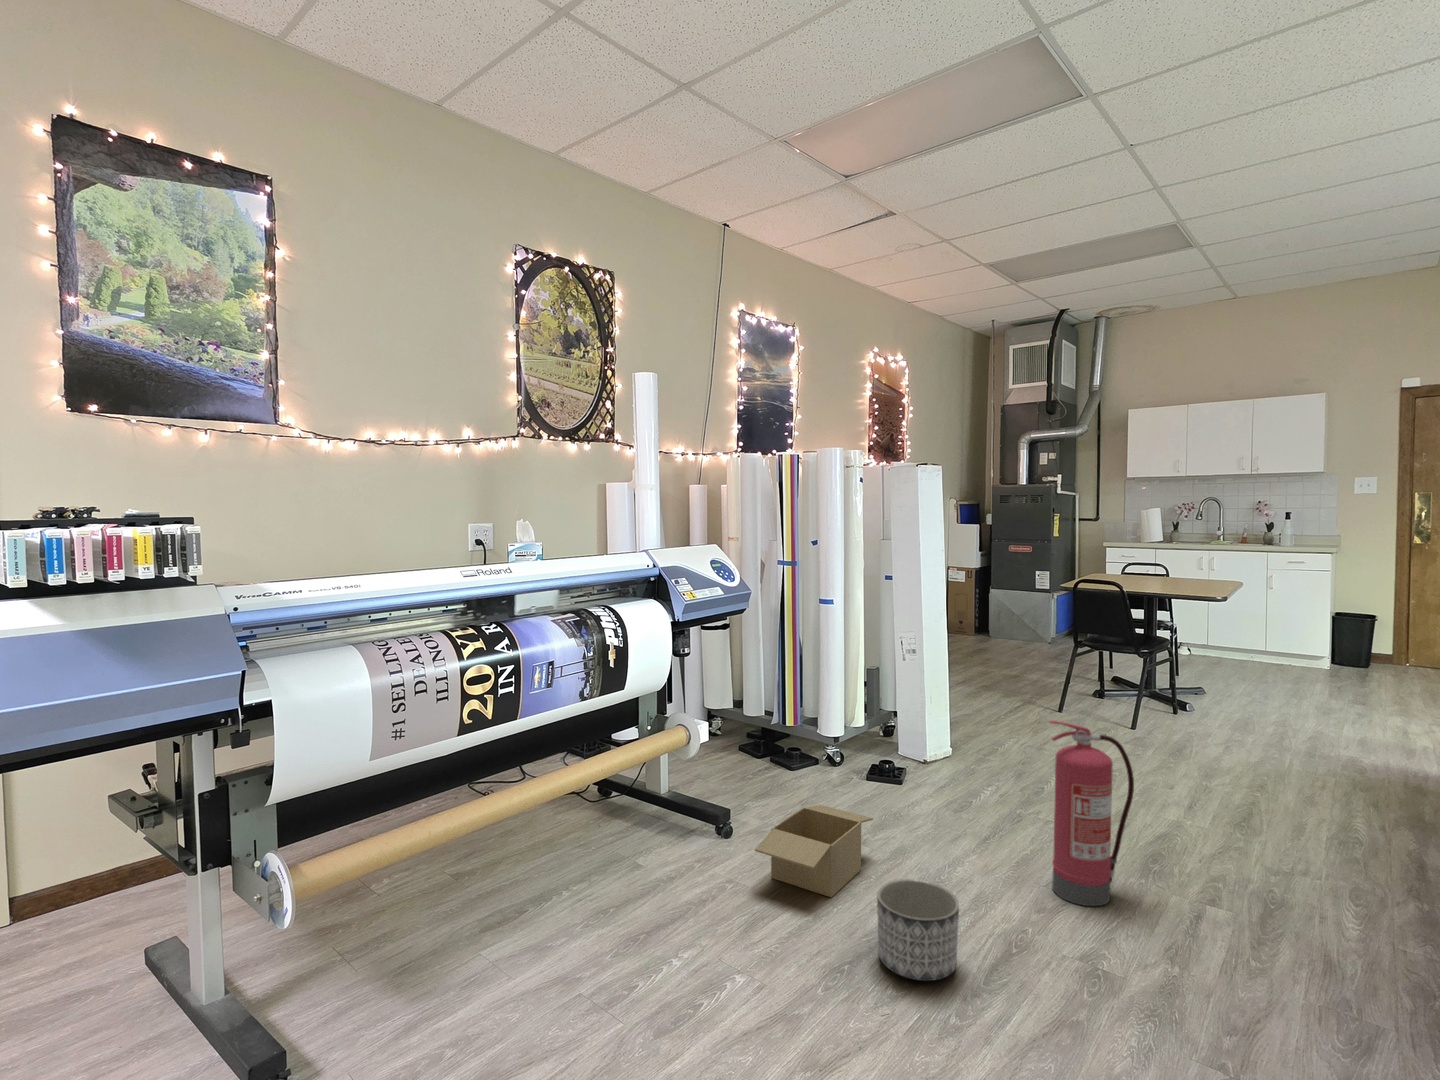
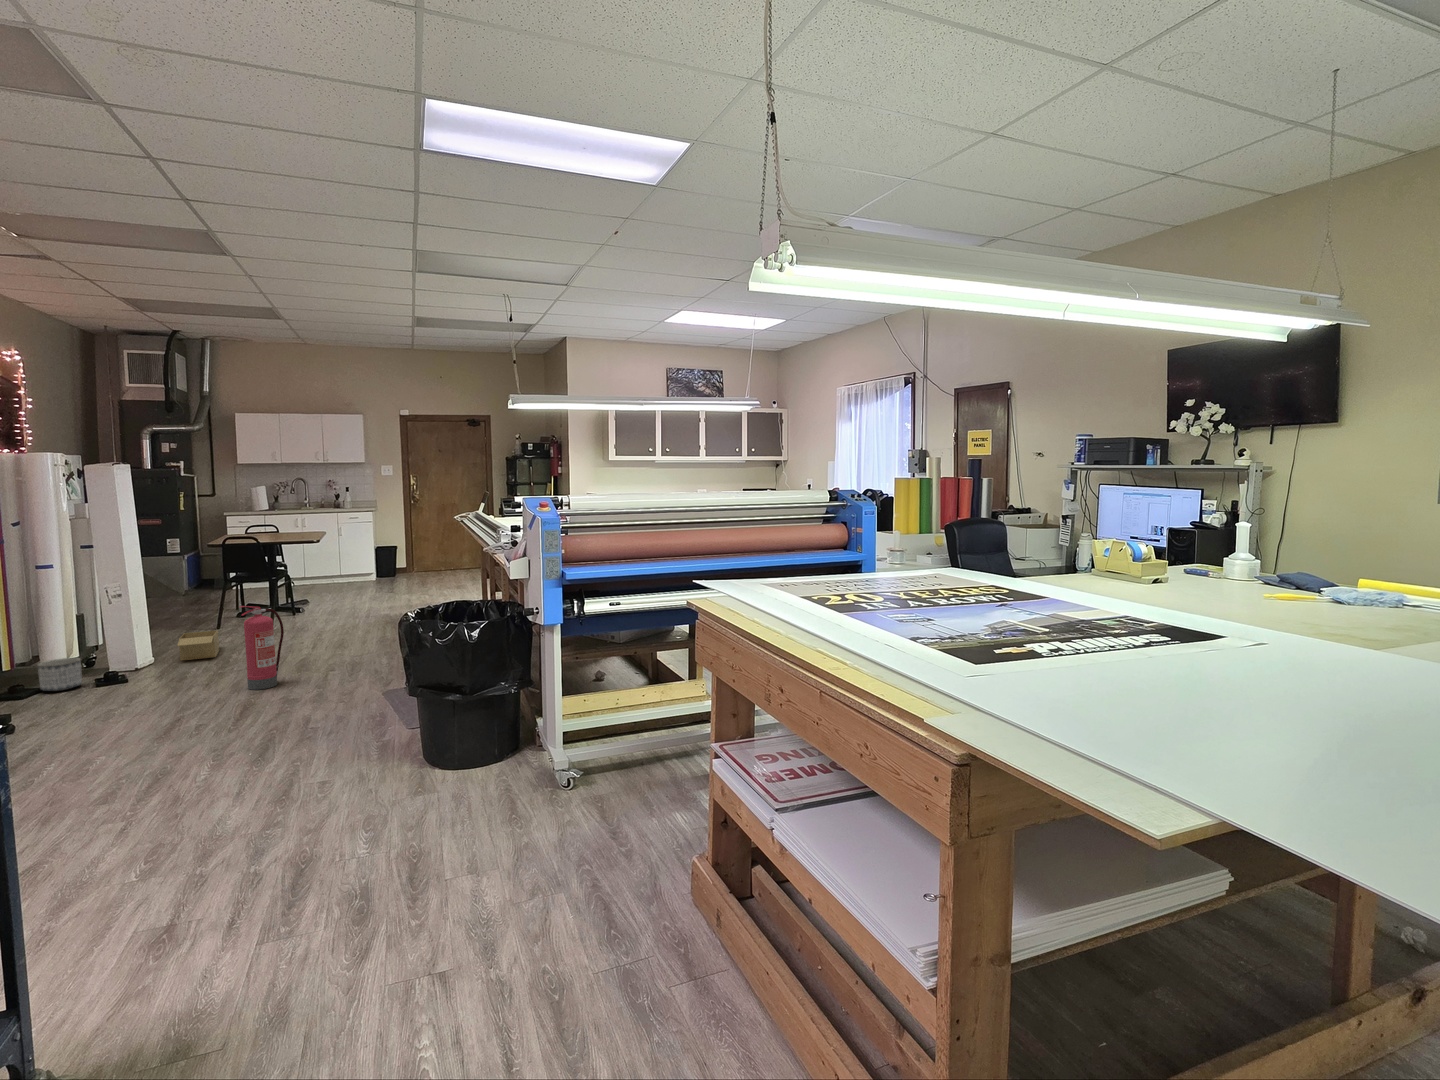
cardboard box: present [755,805,873,897] -> present [177,630,219,661]
planter: present [877,879,959,981] -> present [37,658,82,691]

